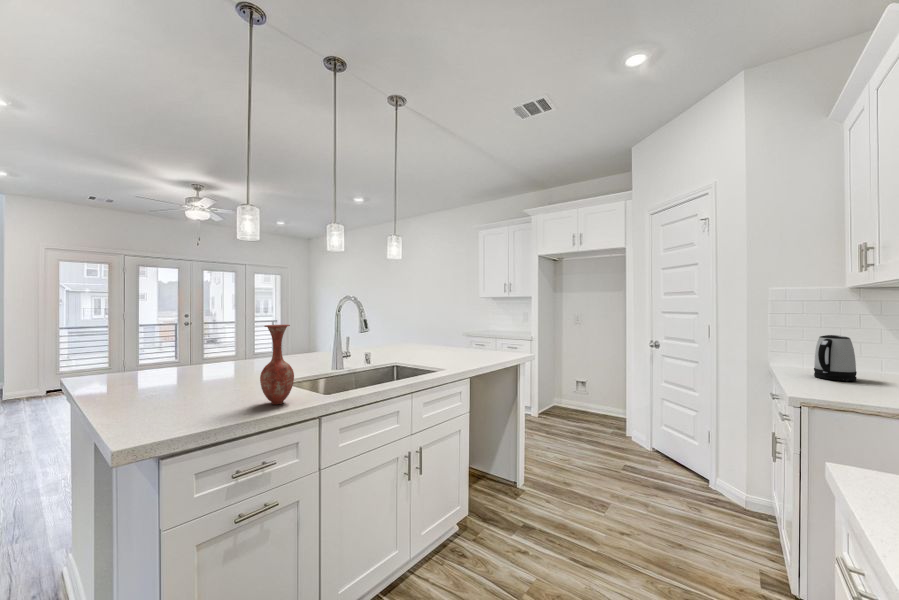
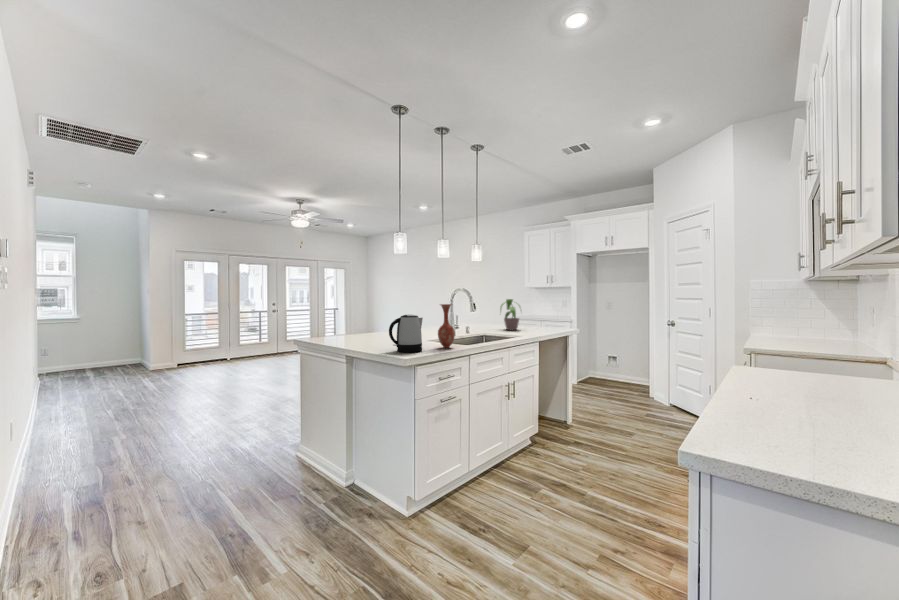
potted plant: none [421,312,458,356] -> present [500,299,519,330]
kettle: present [814,335,857,381] -> present [389,314,423,352]

